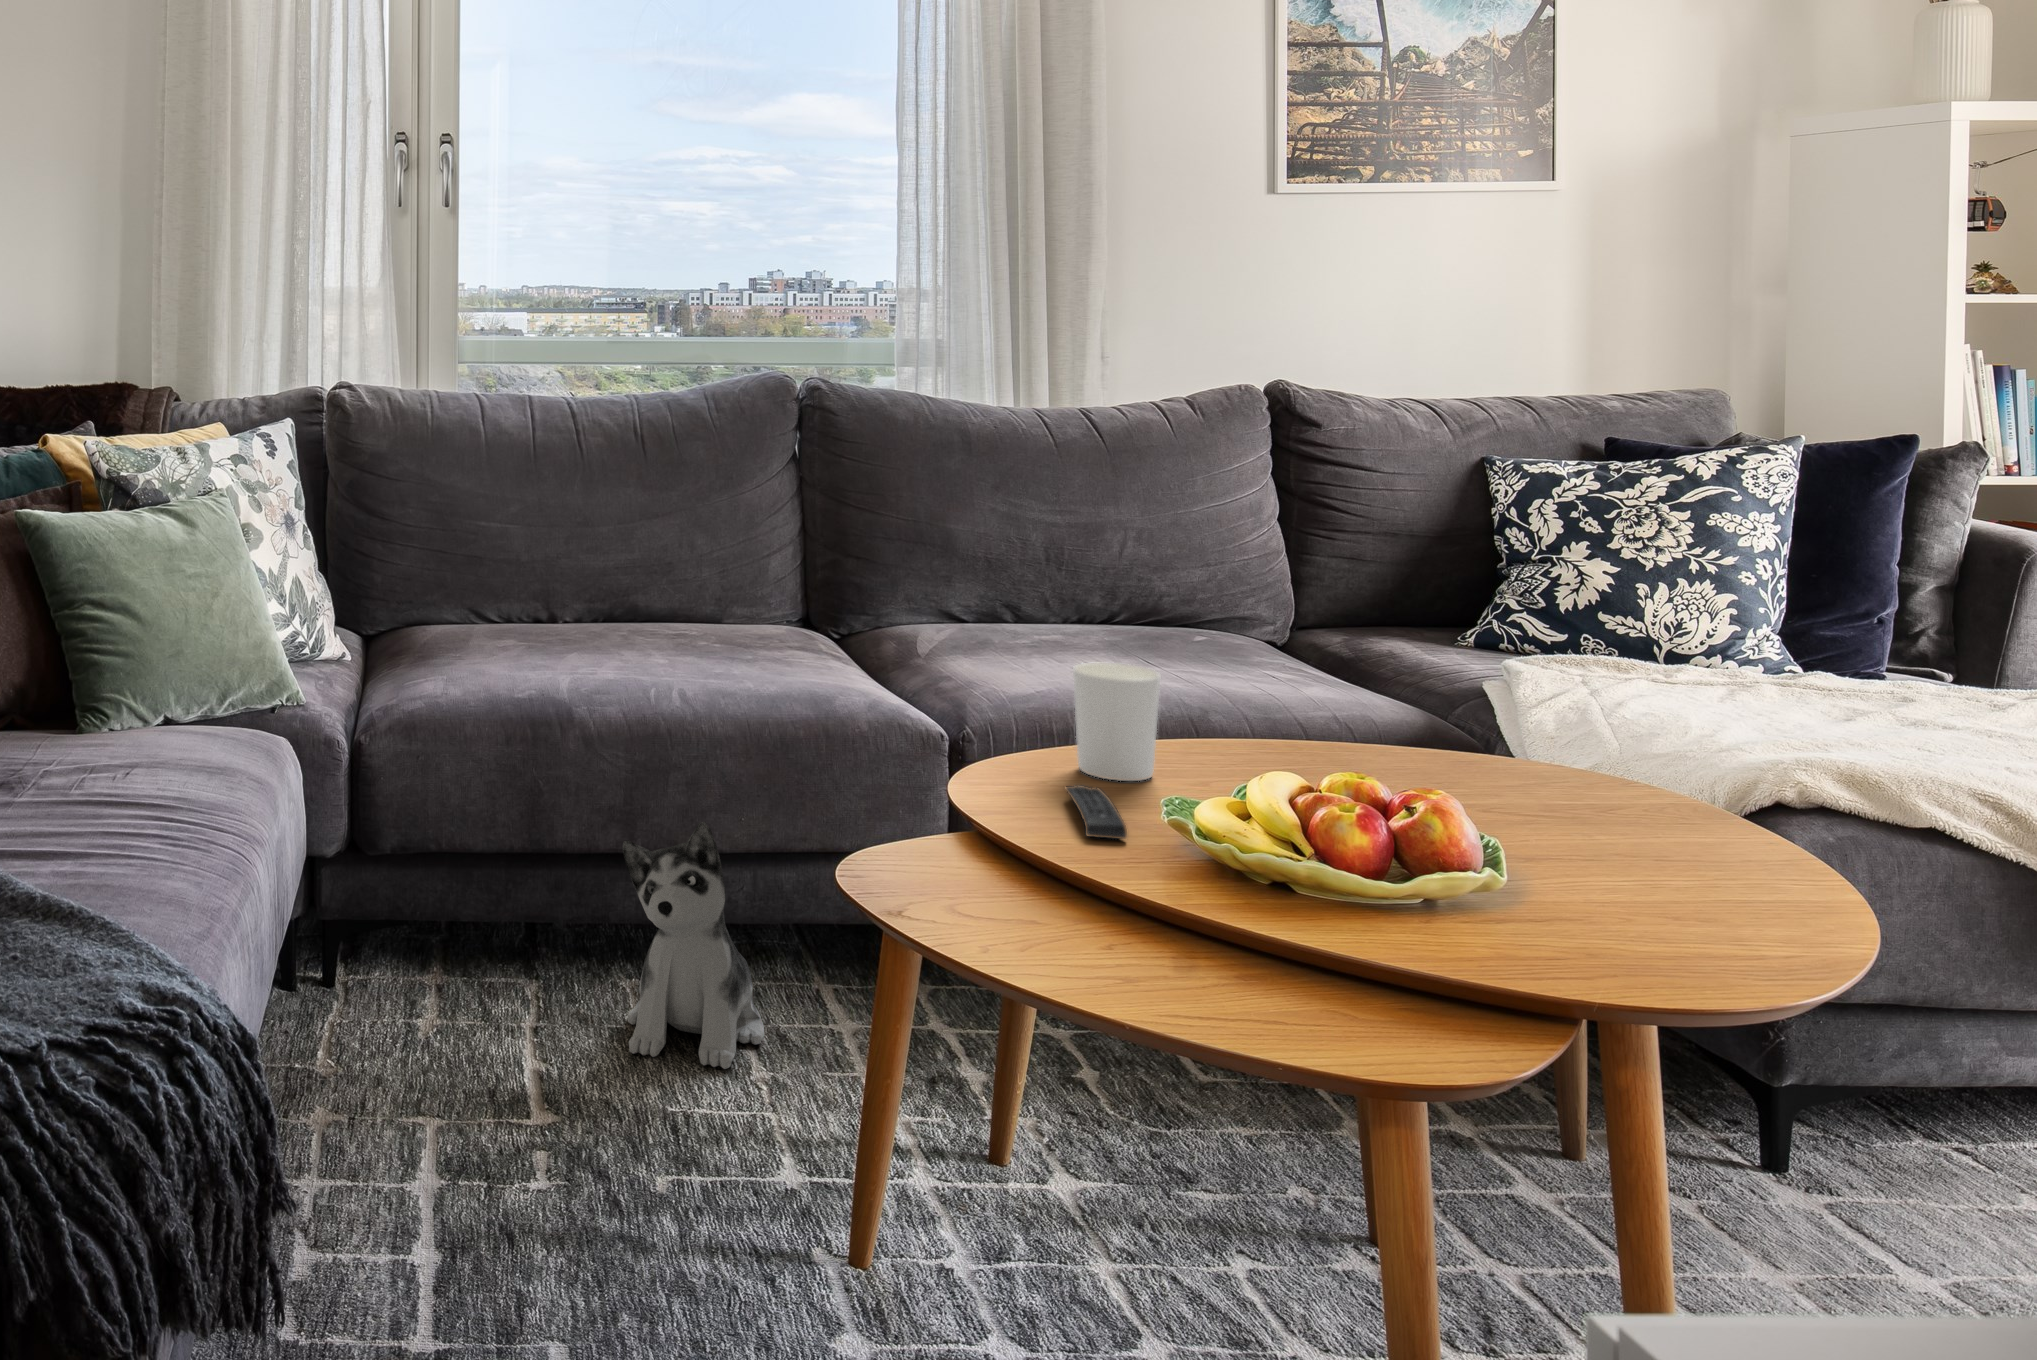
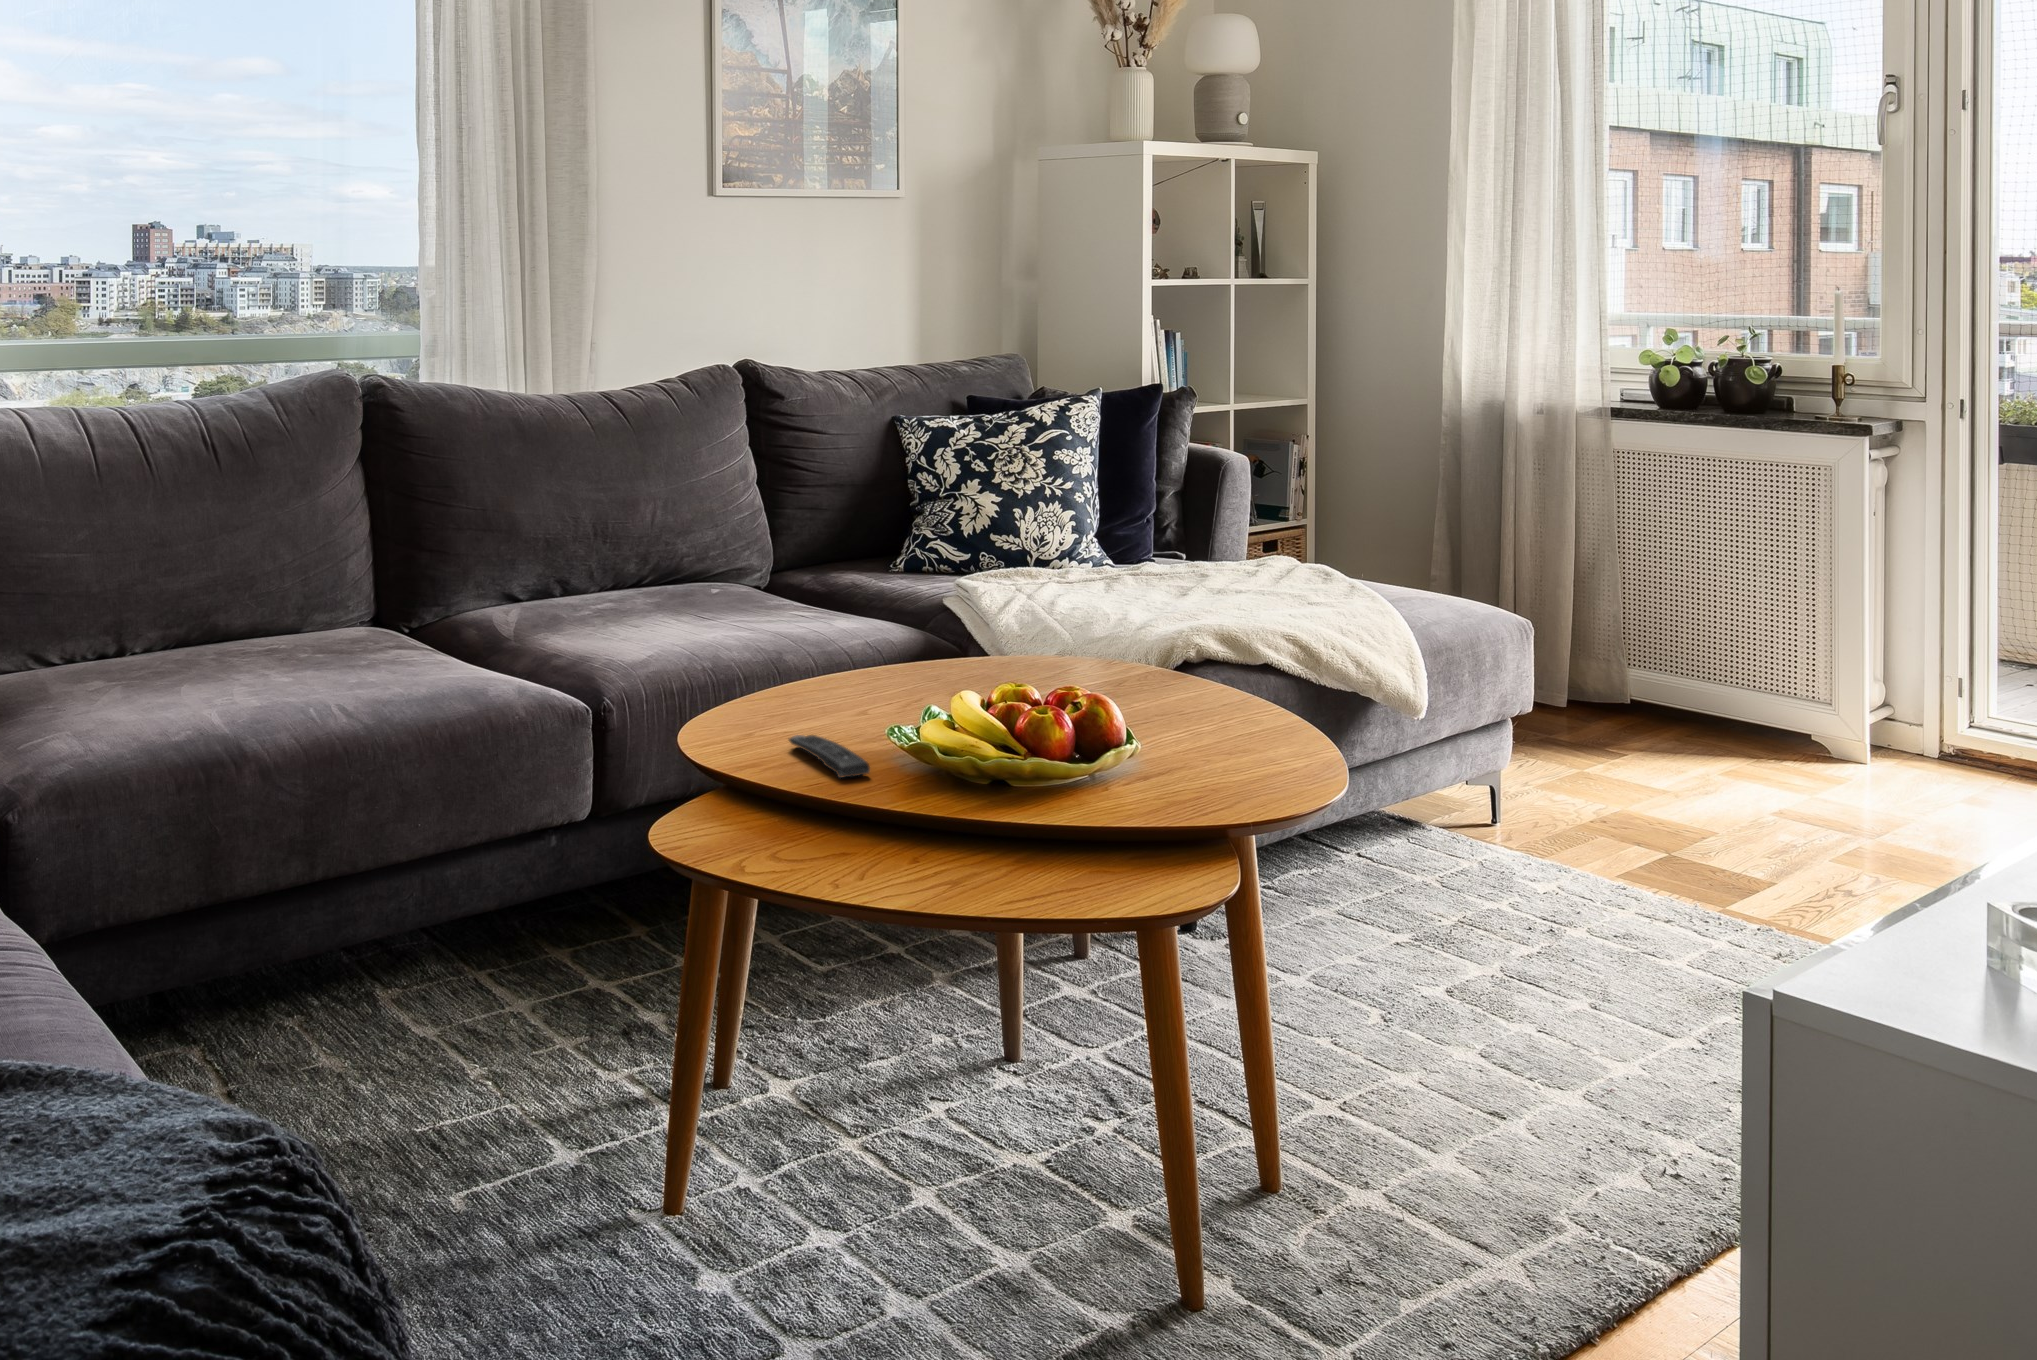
candle holder: present [1073,662,1161,781] -> none [764,625,836,727]
plush toy: present [623,822,764,1069] -> none [322,837,463,1088]

